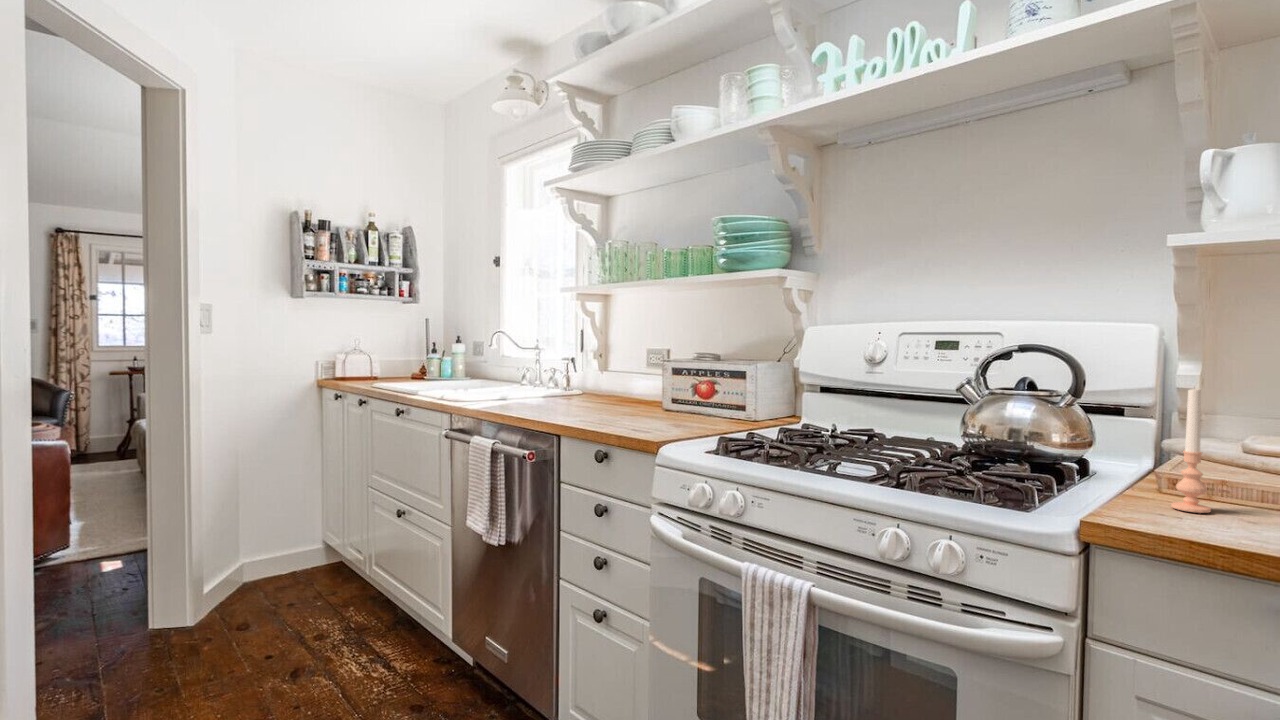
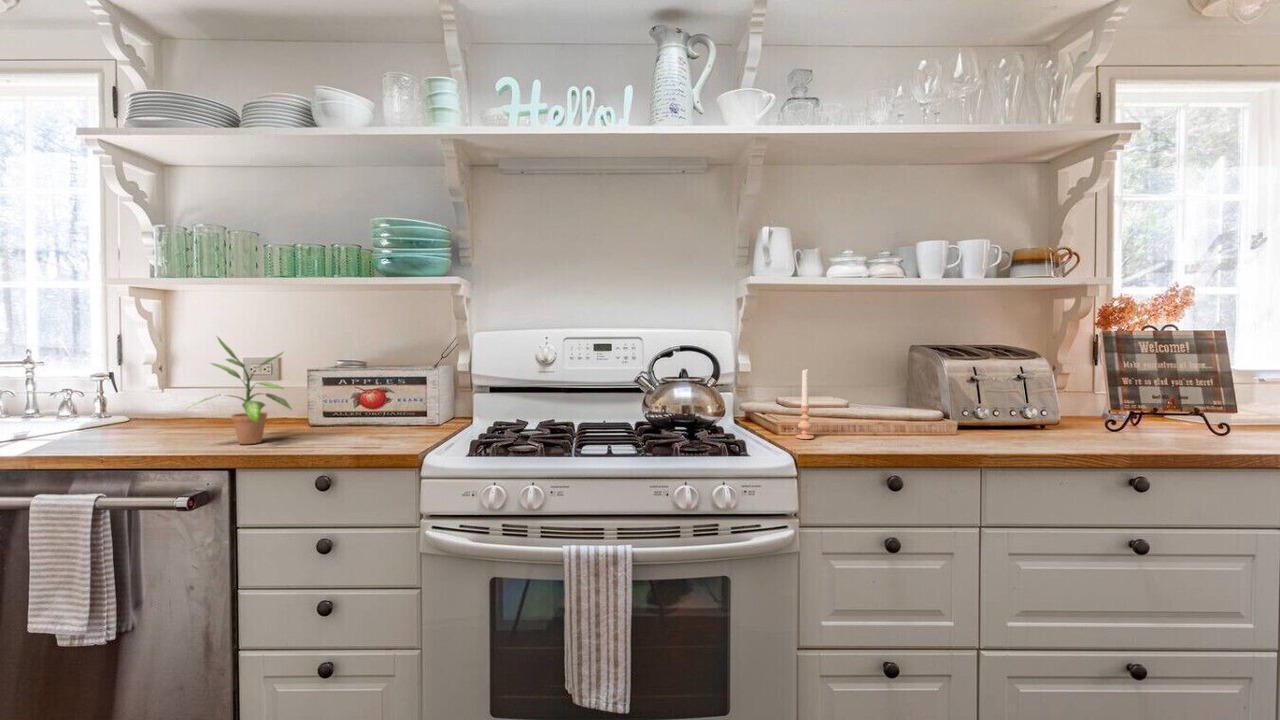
potted plant: none [558,329,635,418] -> present [189,338,291,444]

